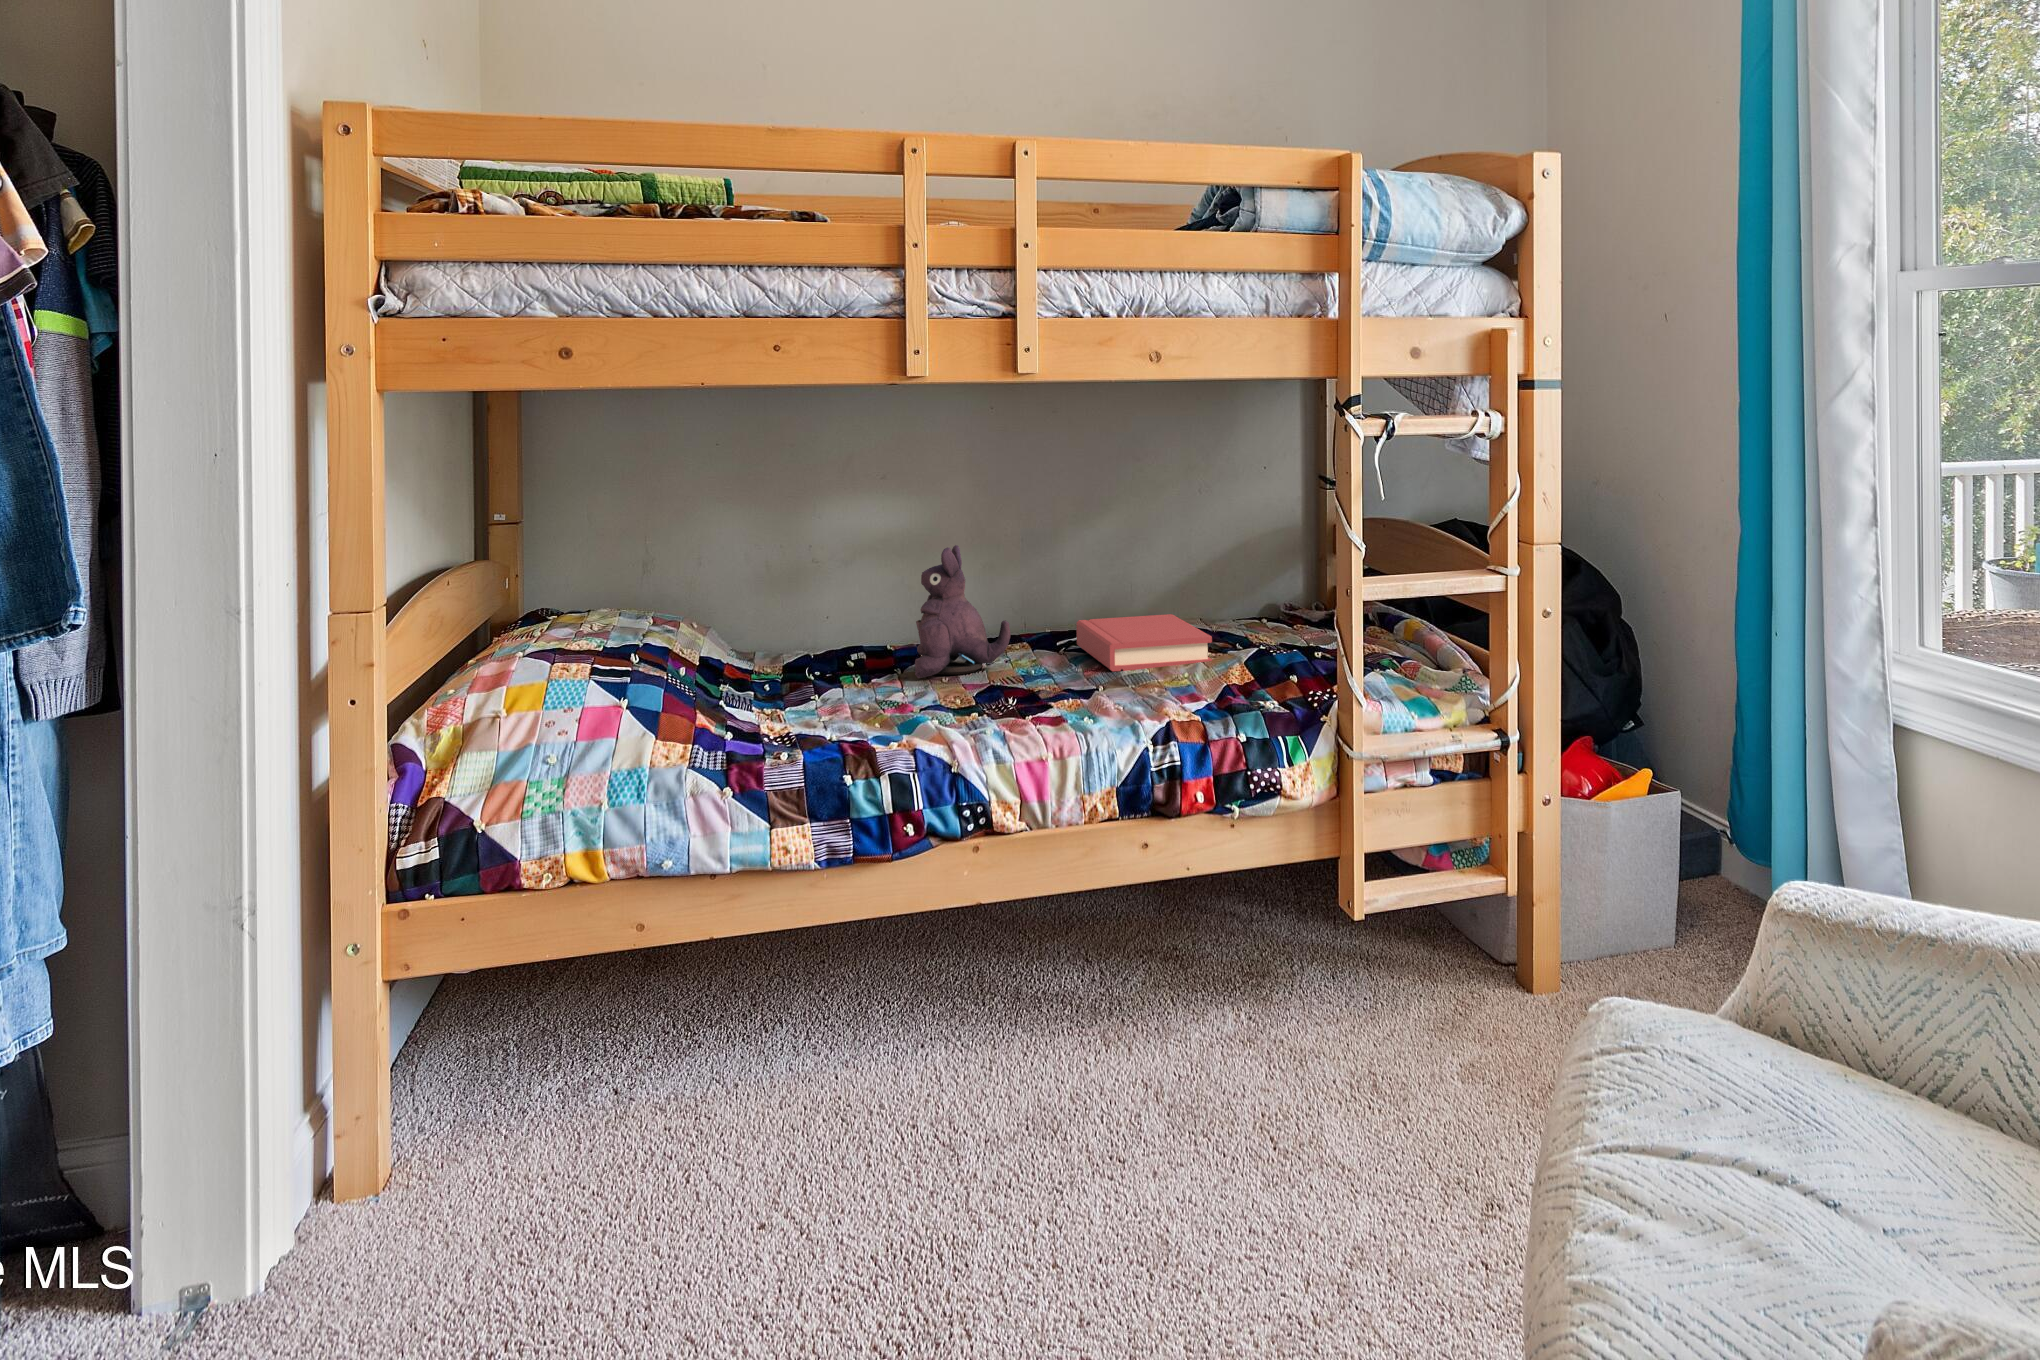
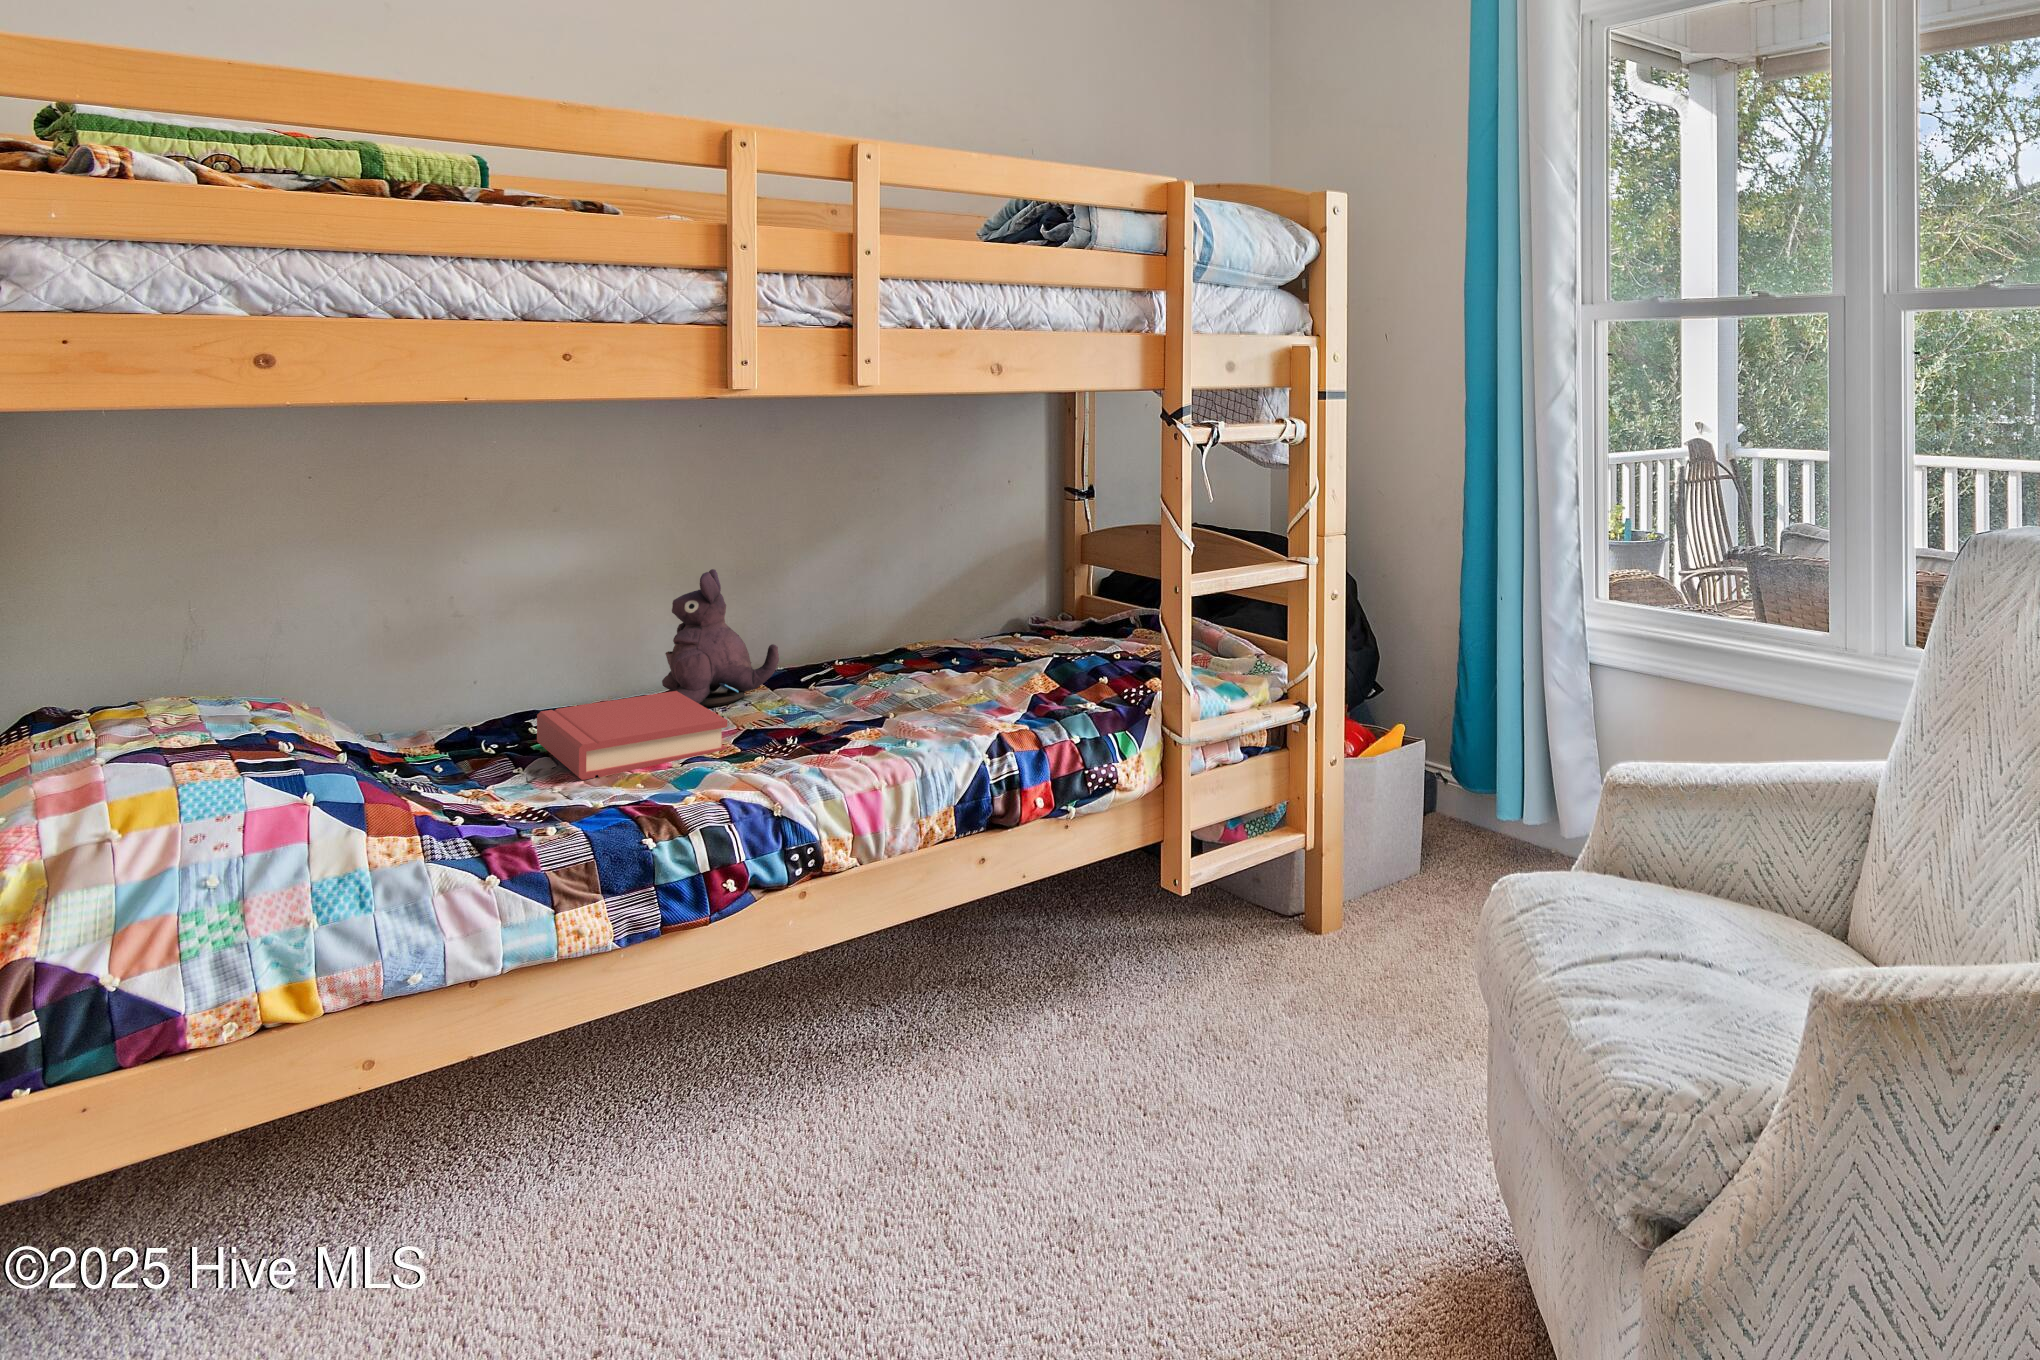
hardback book: present [1077,614,1212,672] -> present [537,691,727,780]

